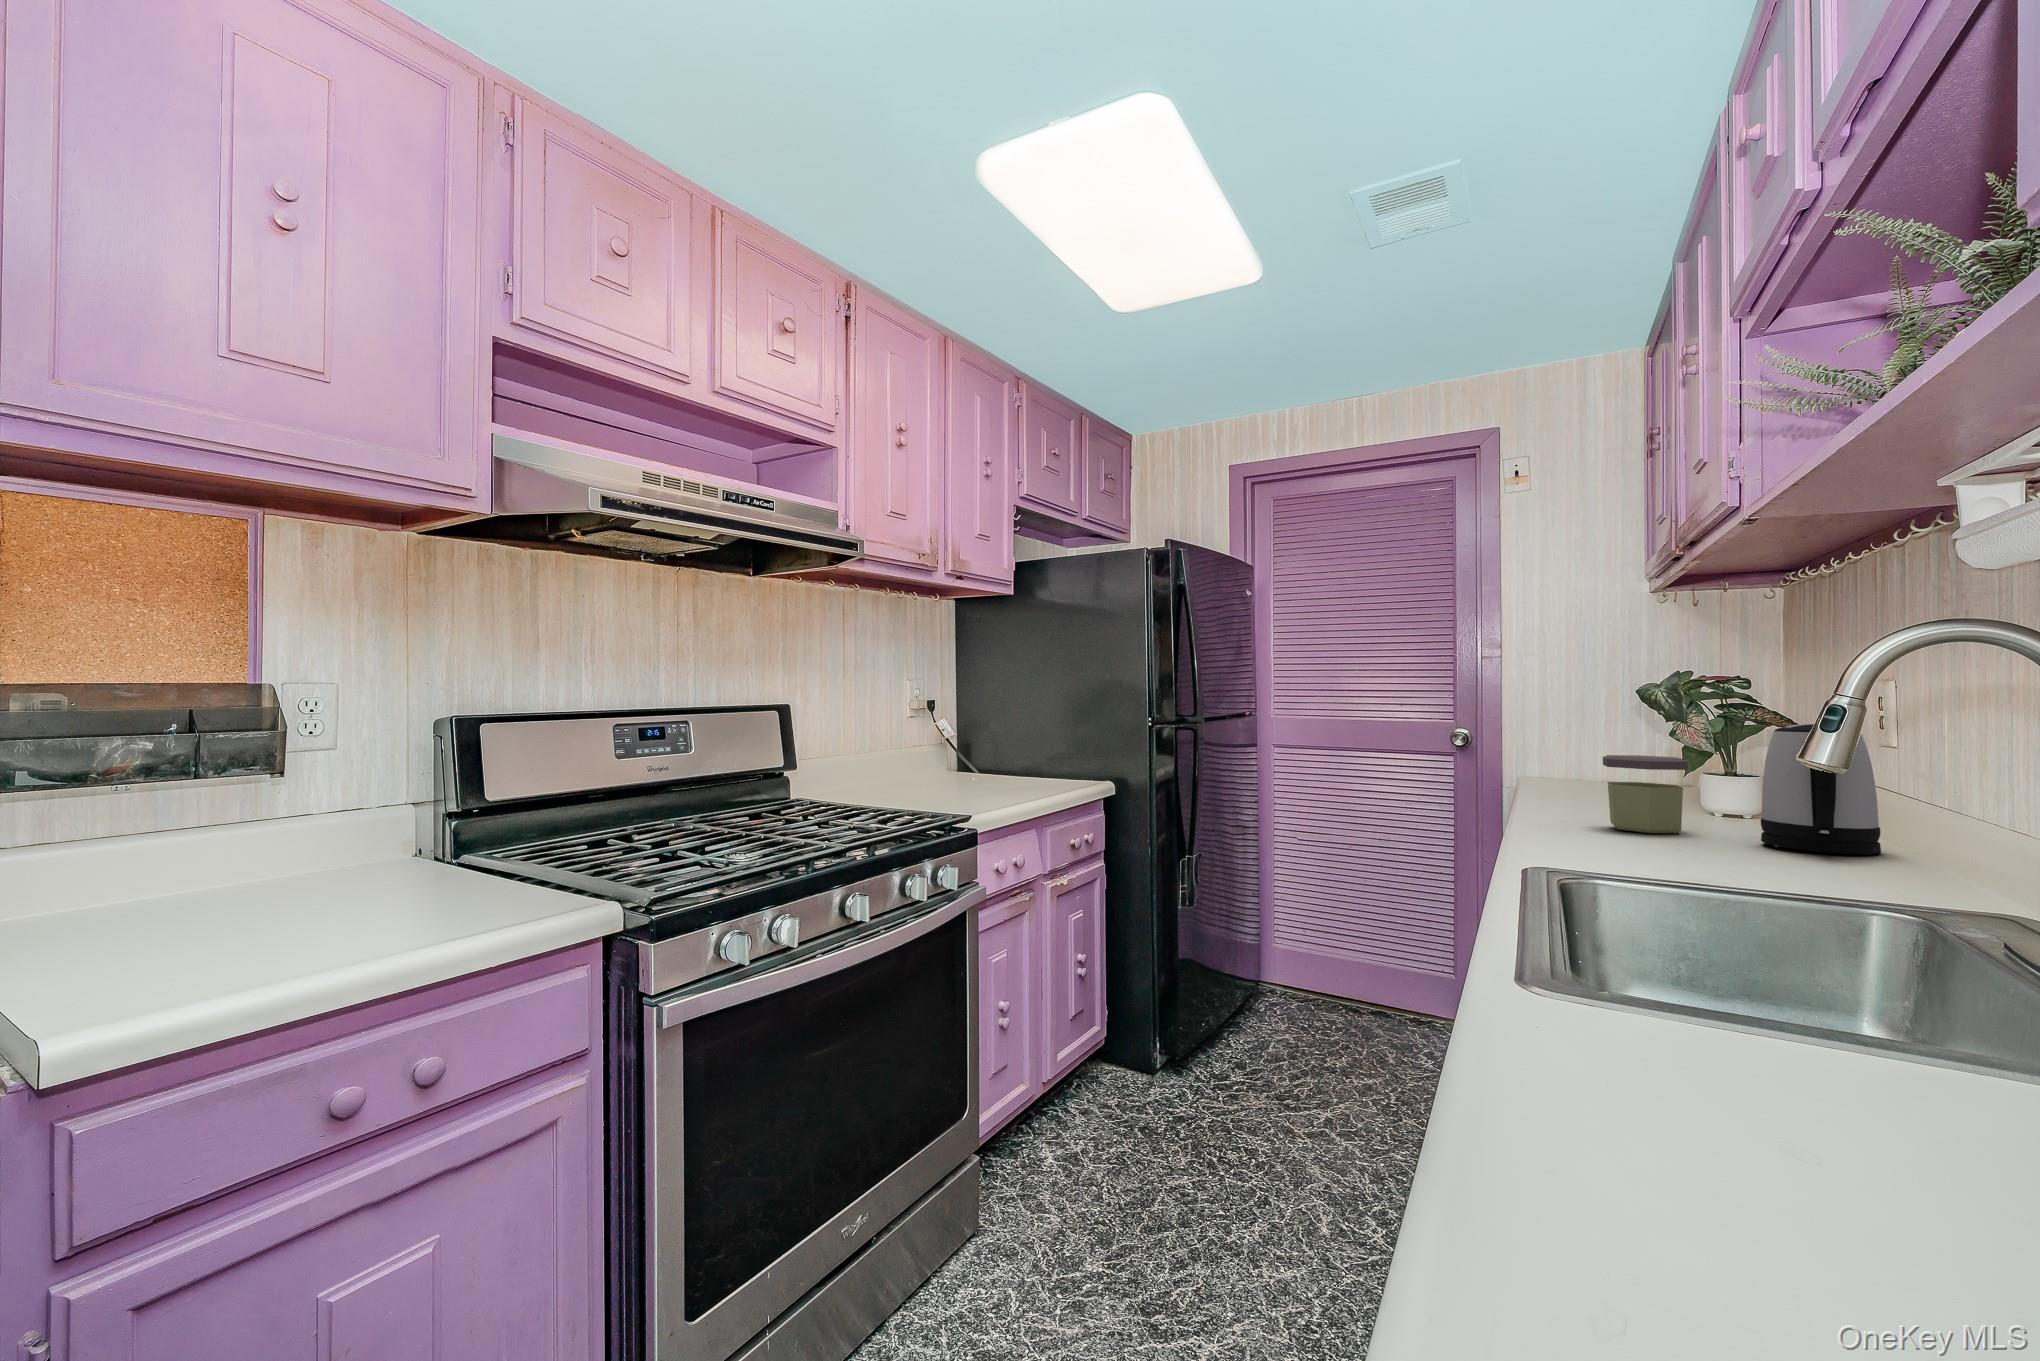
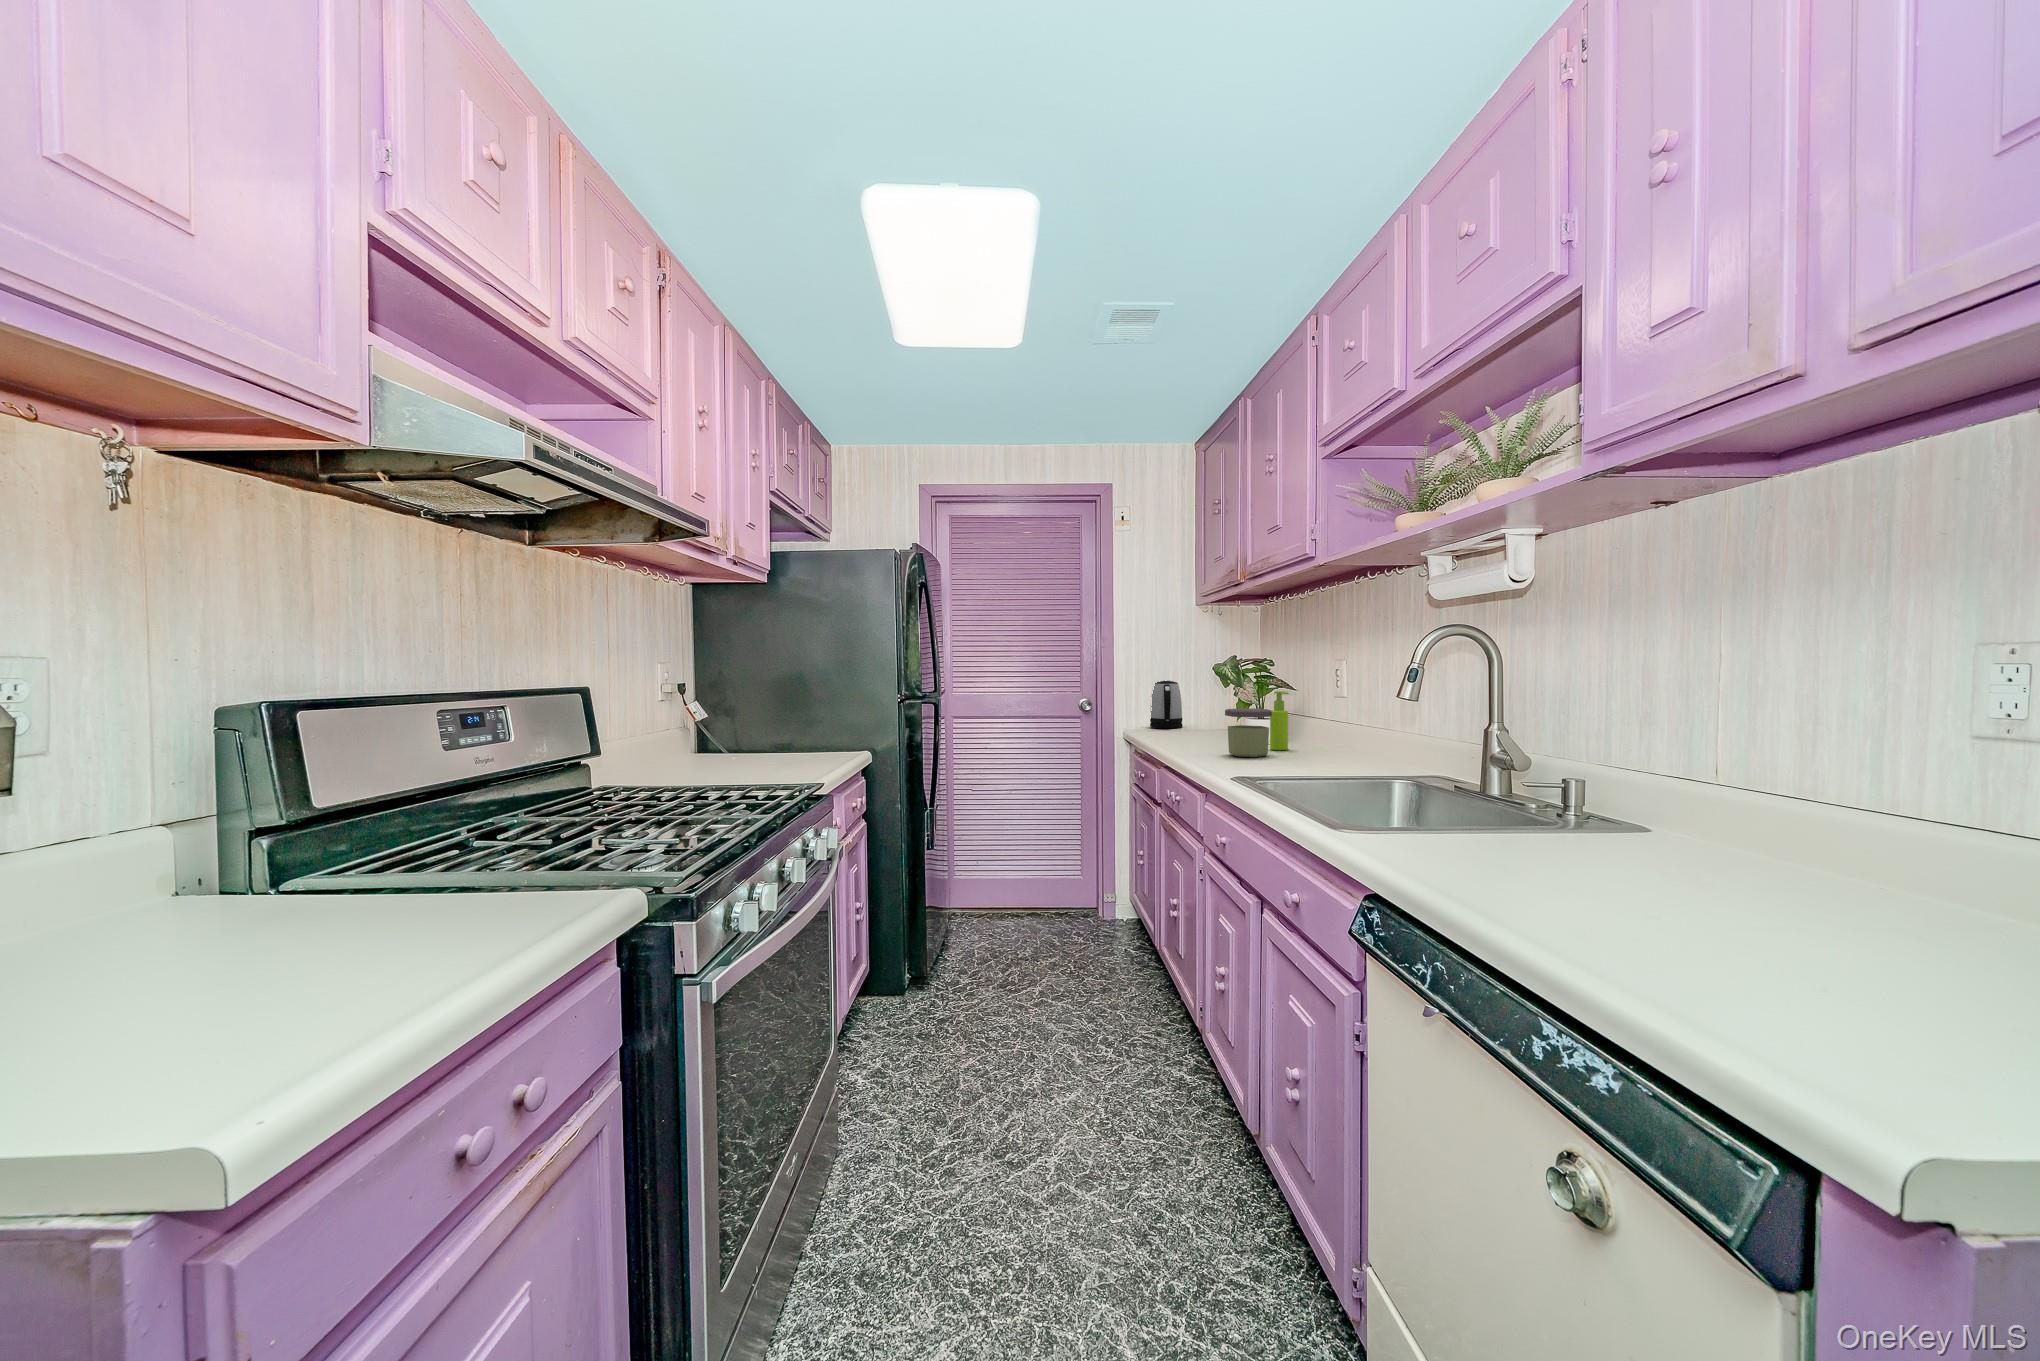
kettle: present [1761,724,1881,855] -> present [1150,680,1182,728]
soap dispenser: none [1705,731,1743,828] -> present [1270,691,1288,750]

